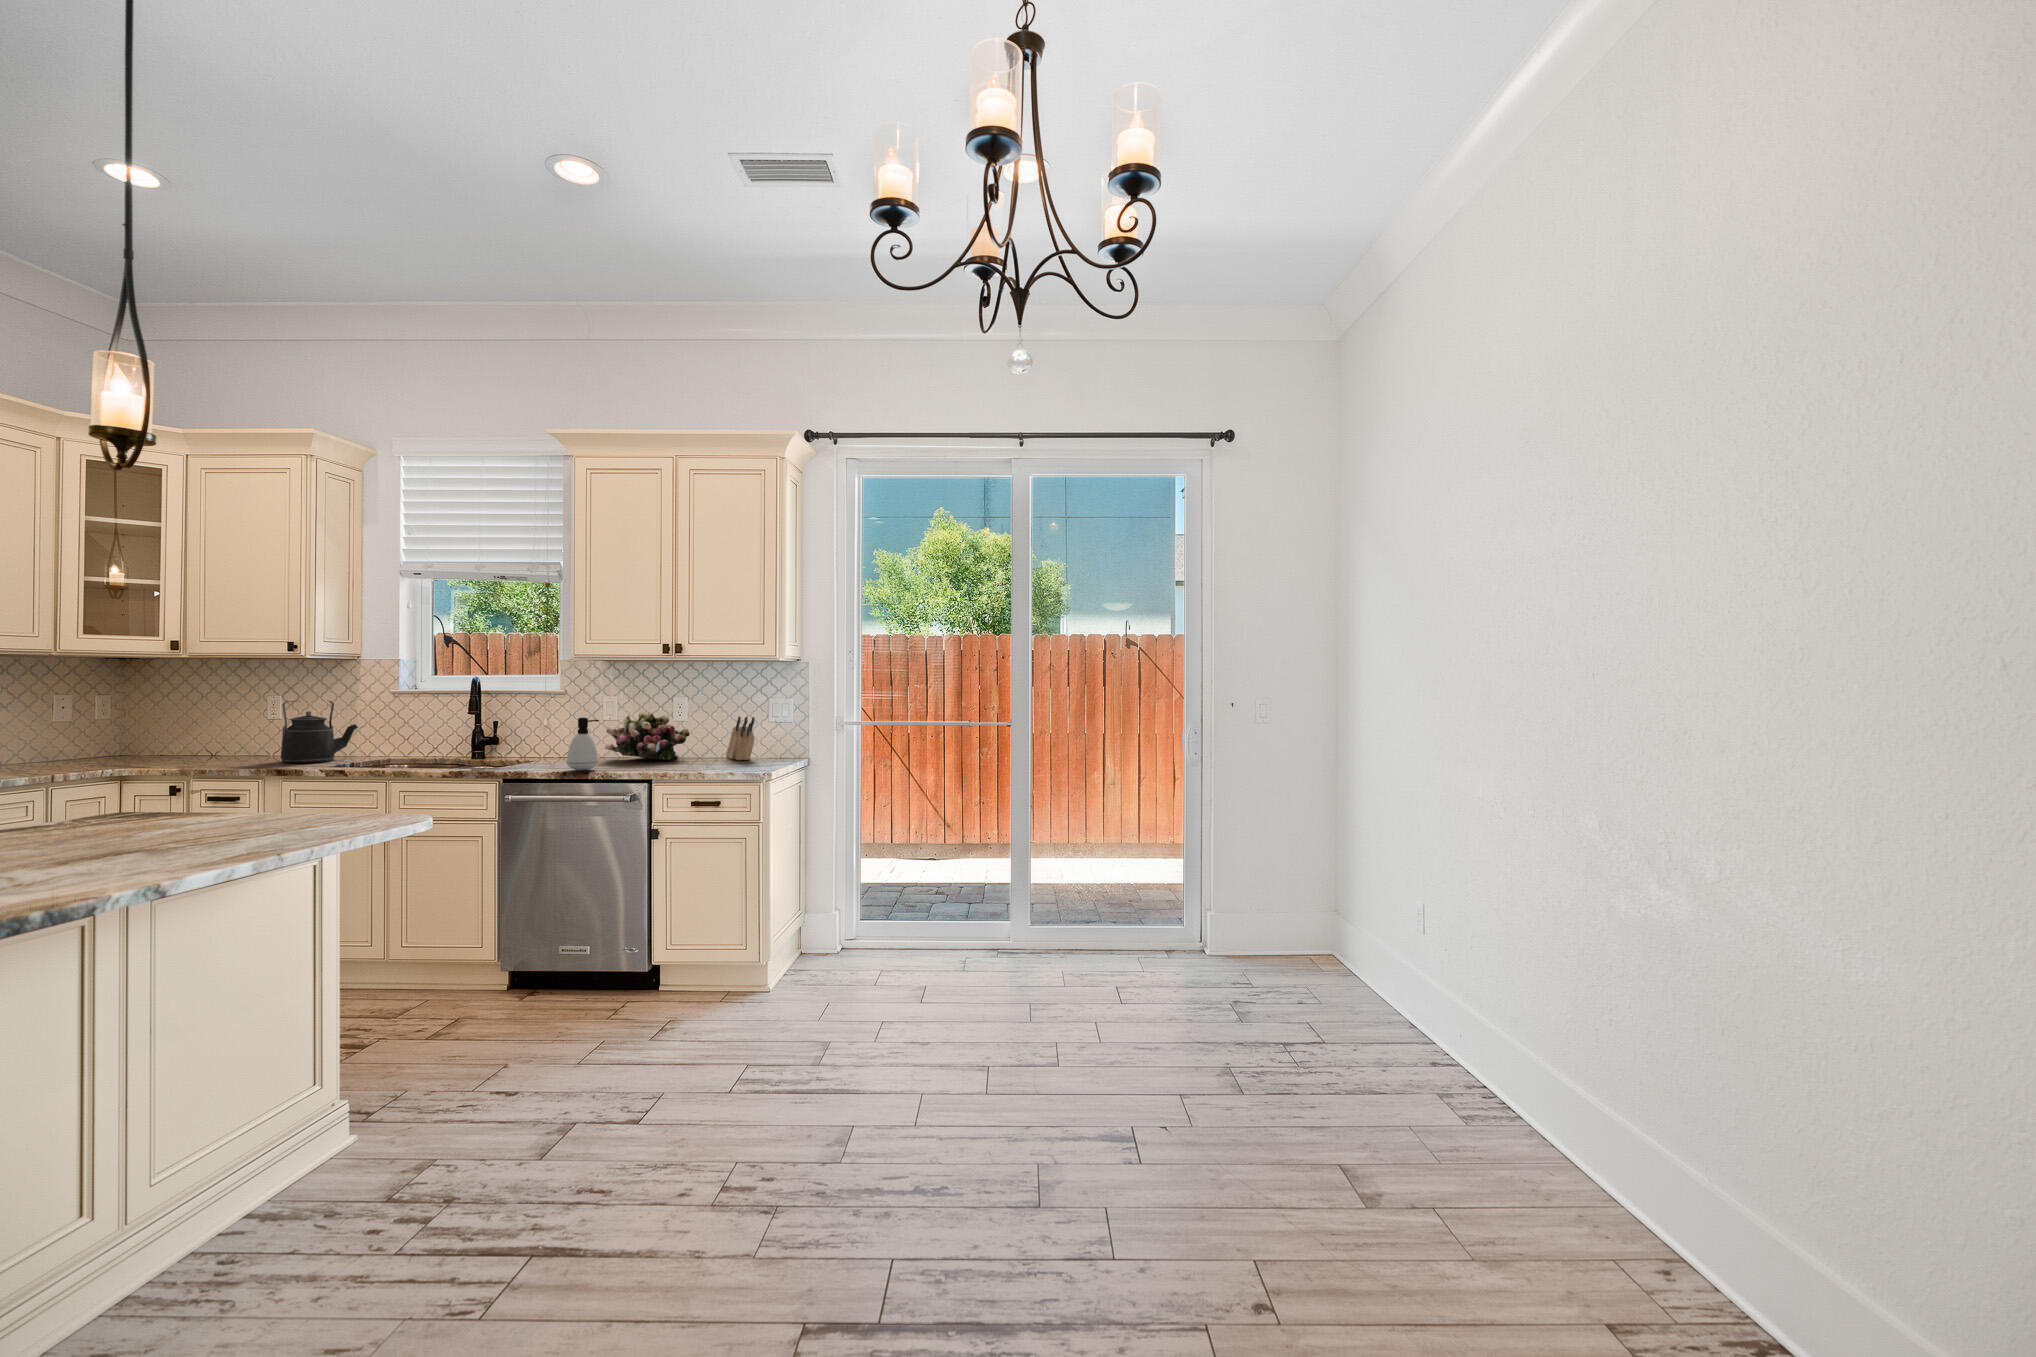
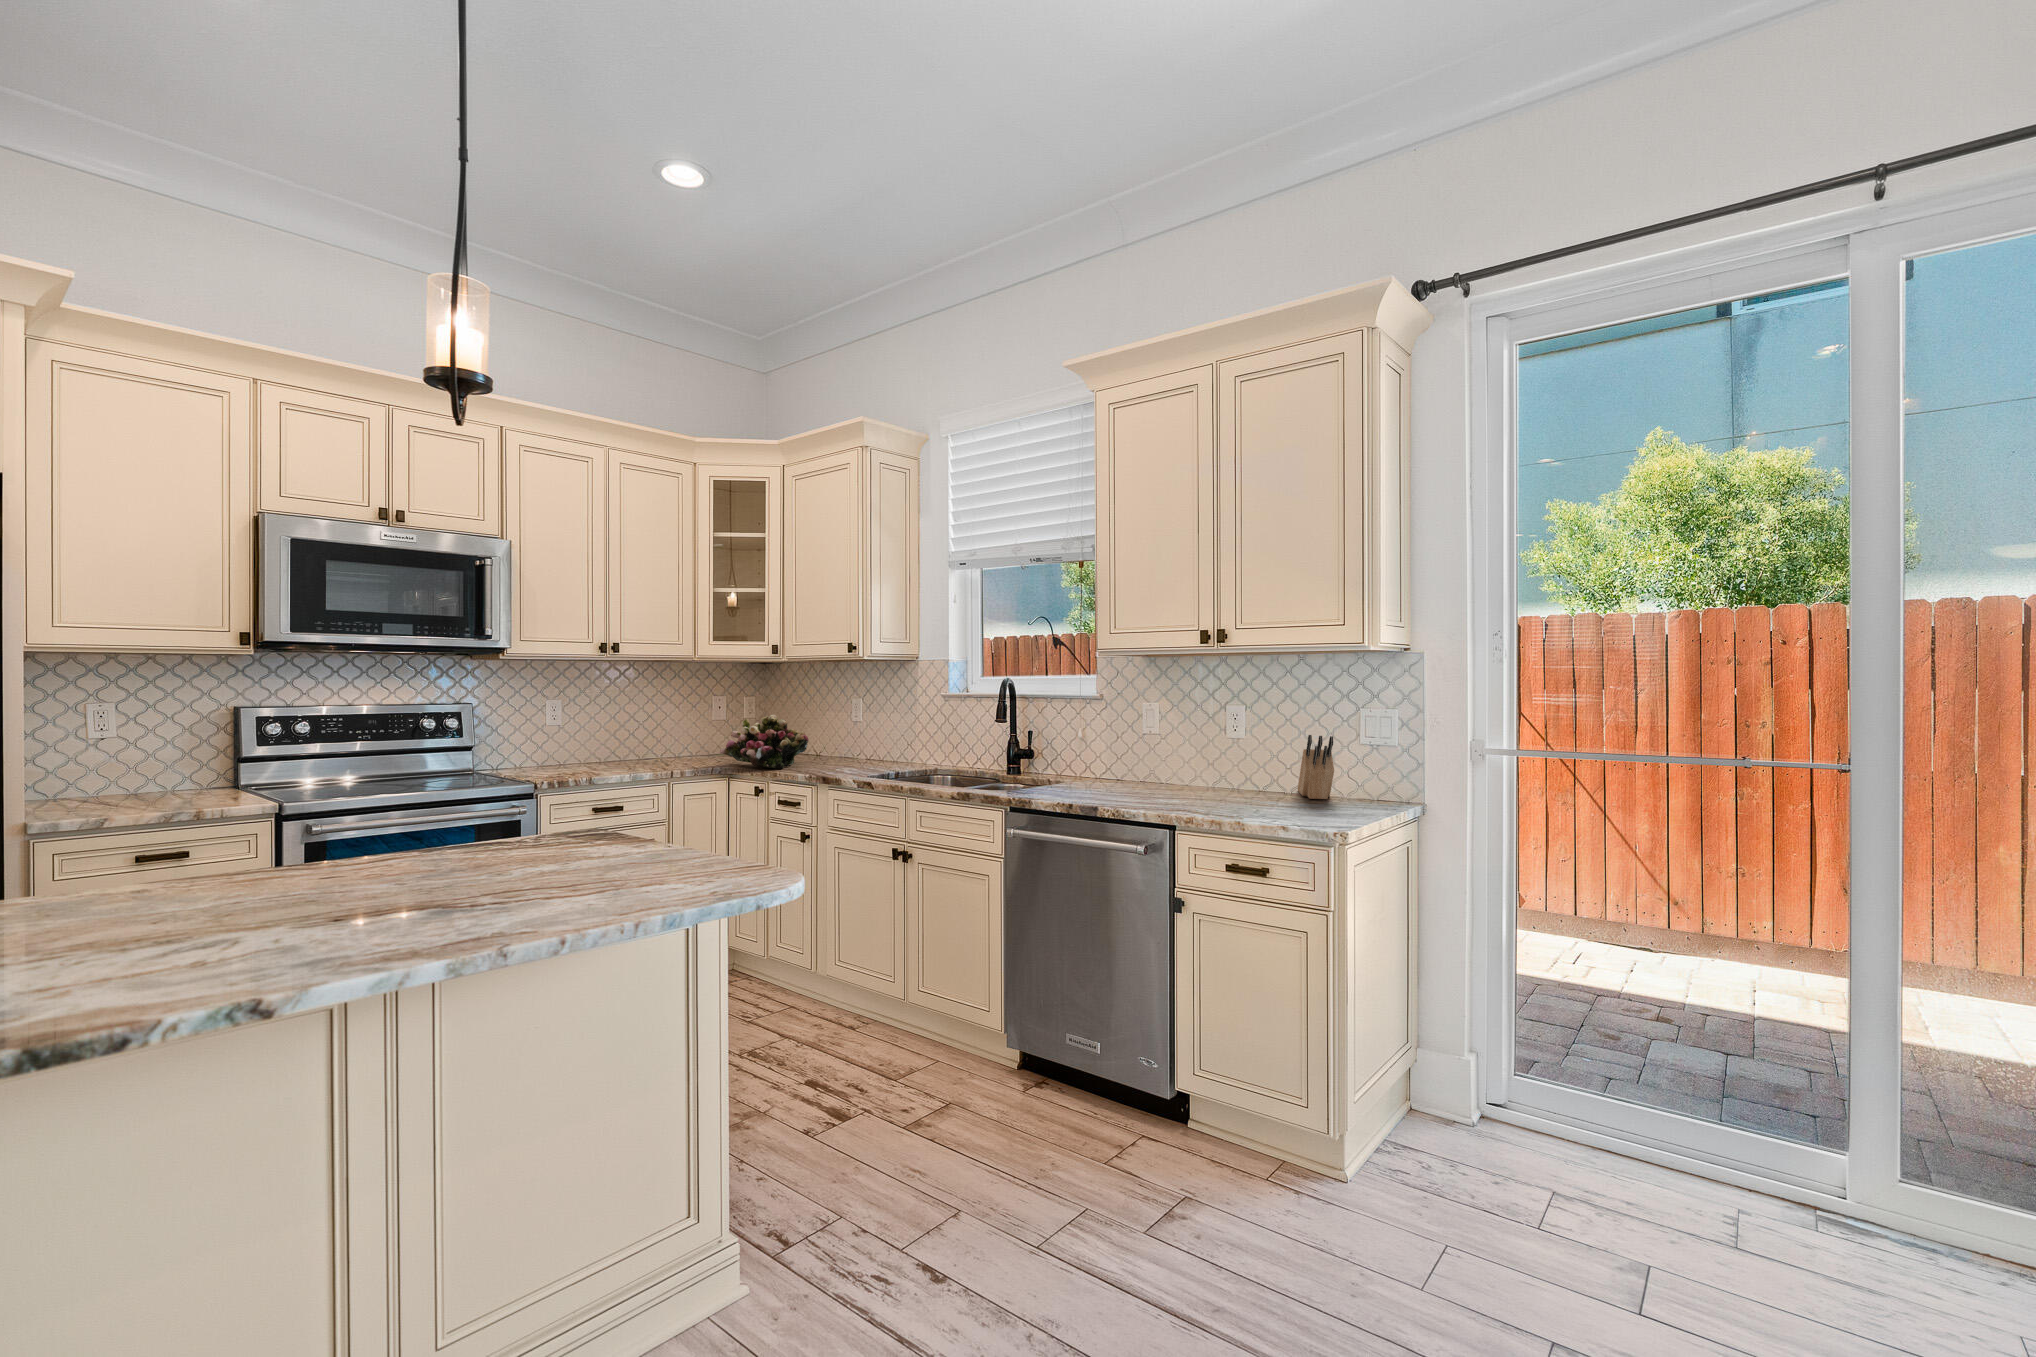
kettle: present [281,701,358,763] -> none [844,703,911,769]
flower arrangement: present [605,712,690,760] -> present [720,715,808,768]
soap dispenser: present [567,718,599,770] -> none [1077,733,1114,803]

